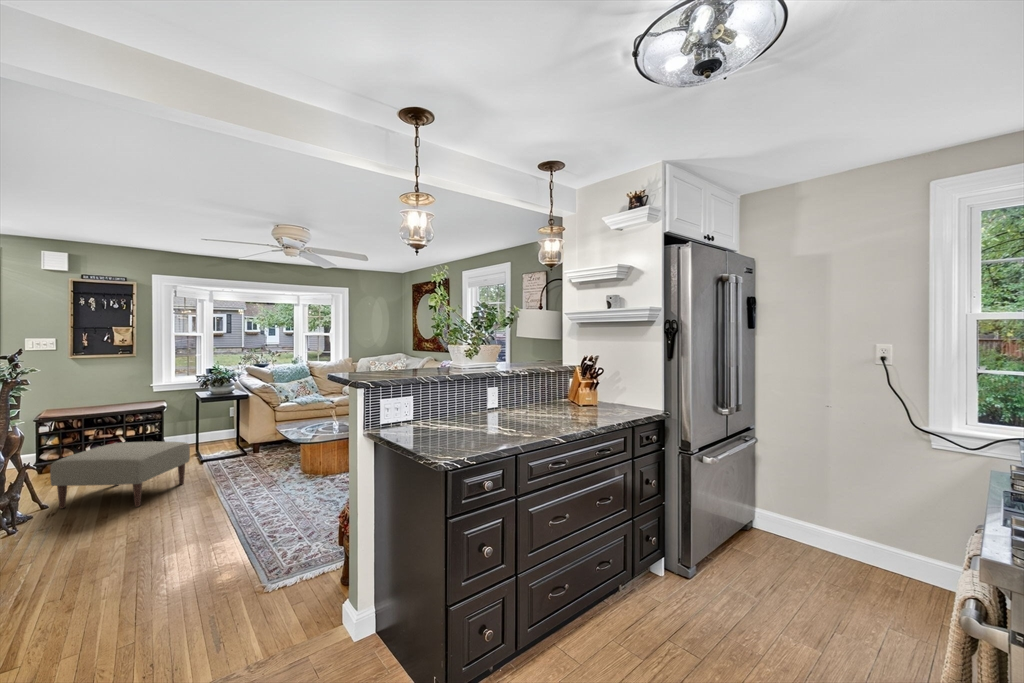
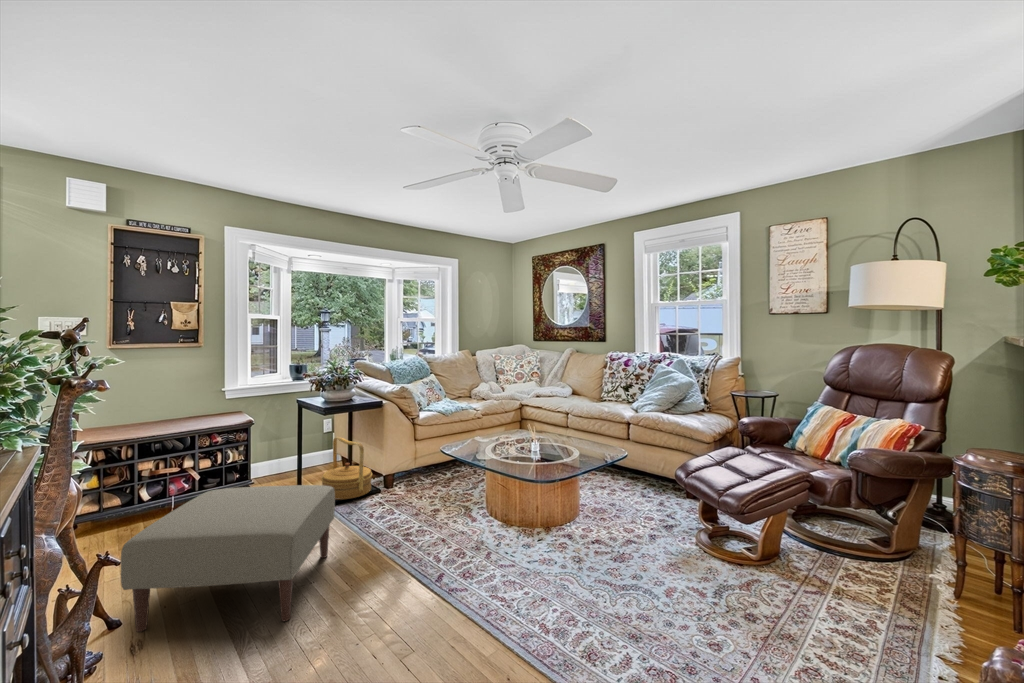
woven basket: none [209,418,248,458] -> present [321,437,372,500]

